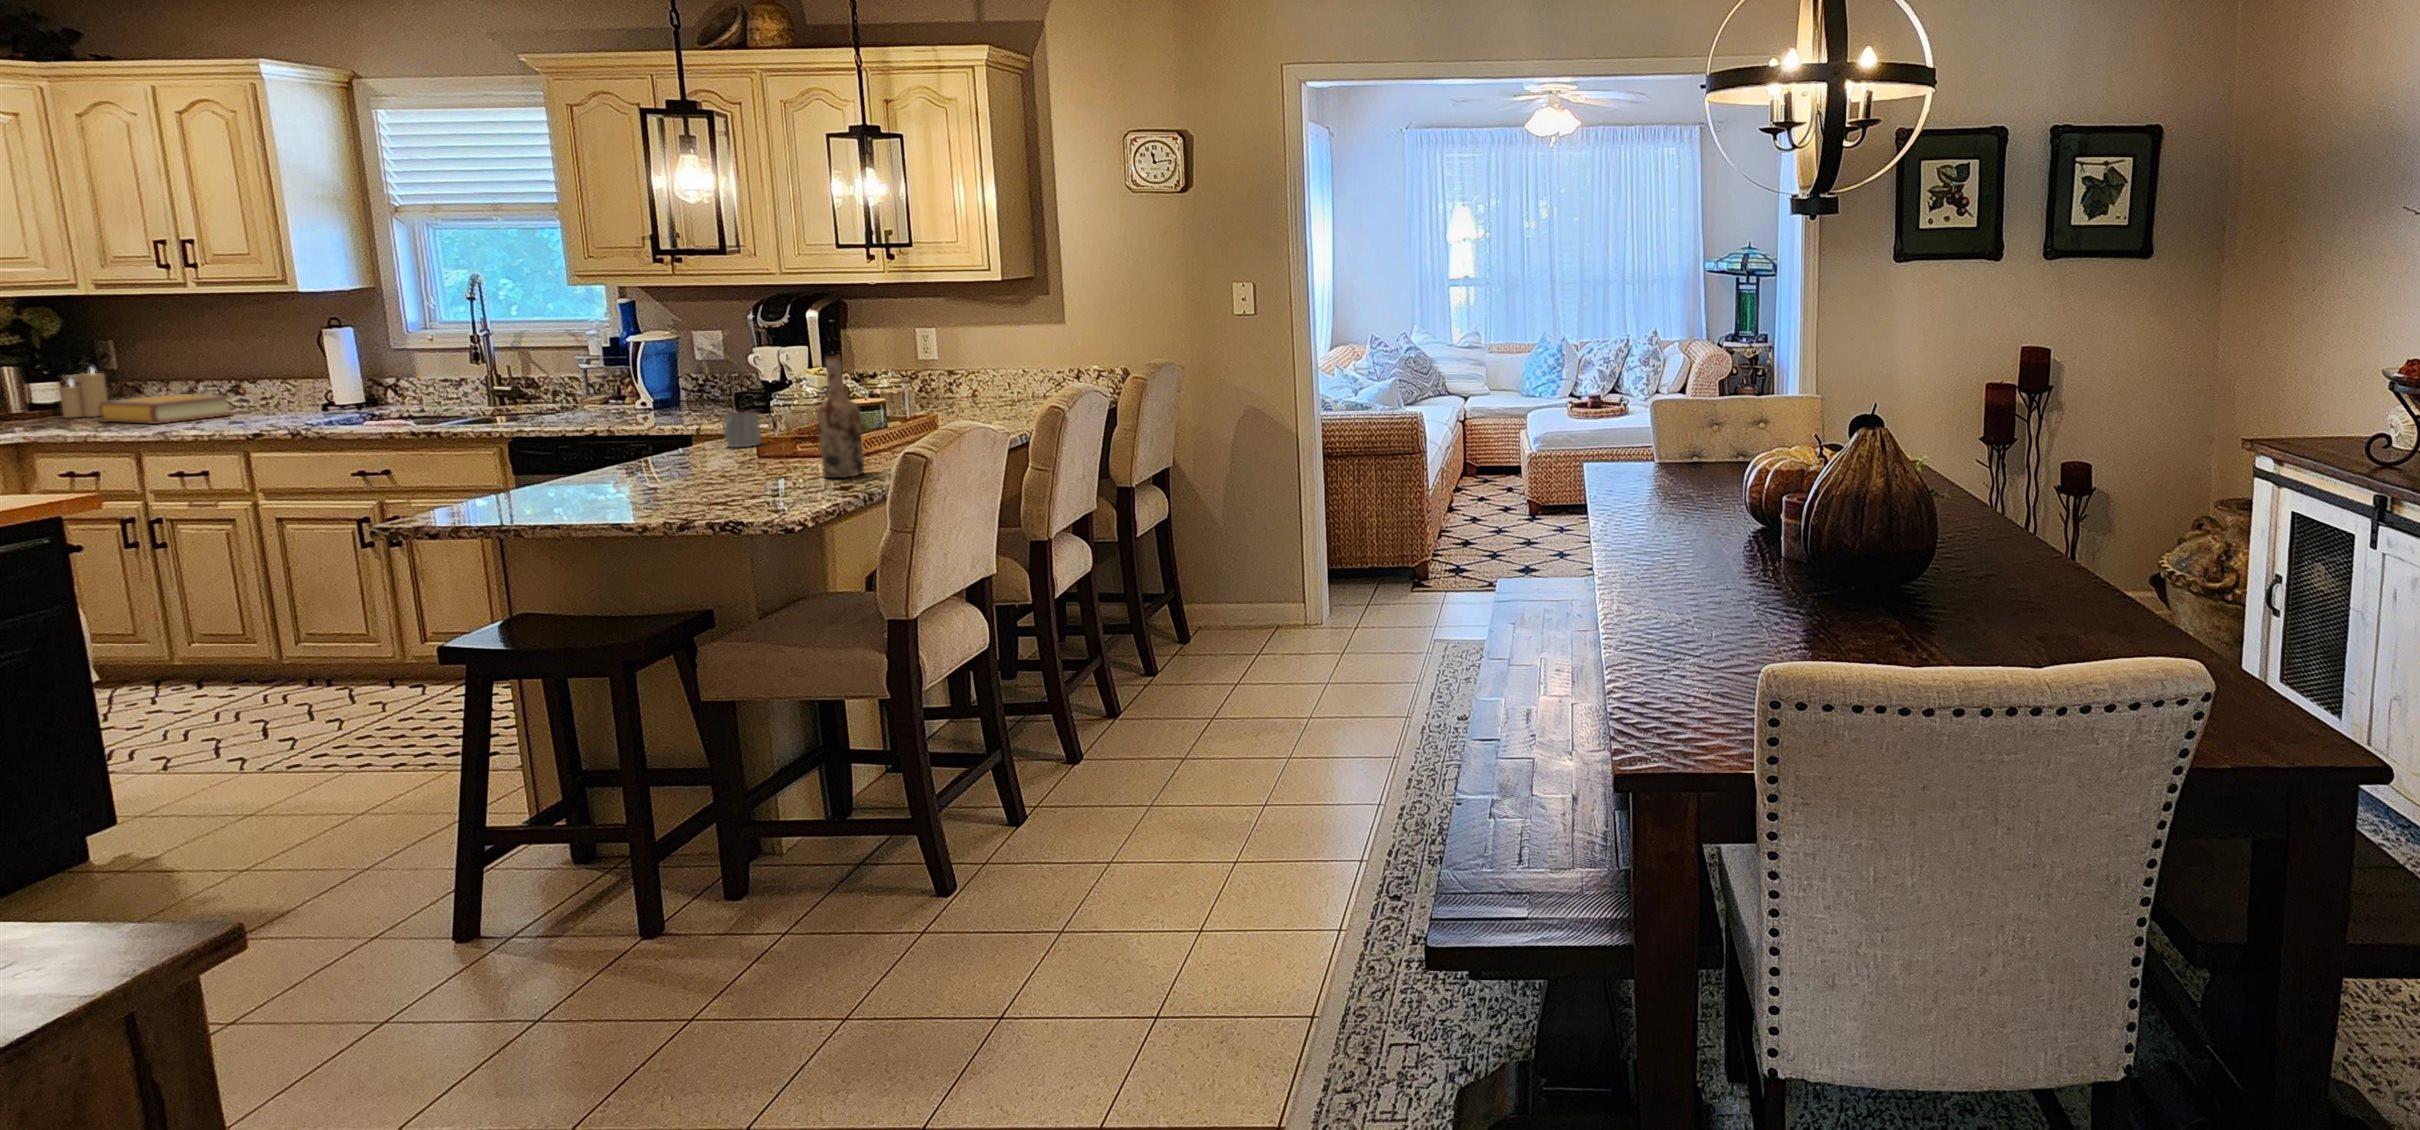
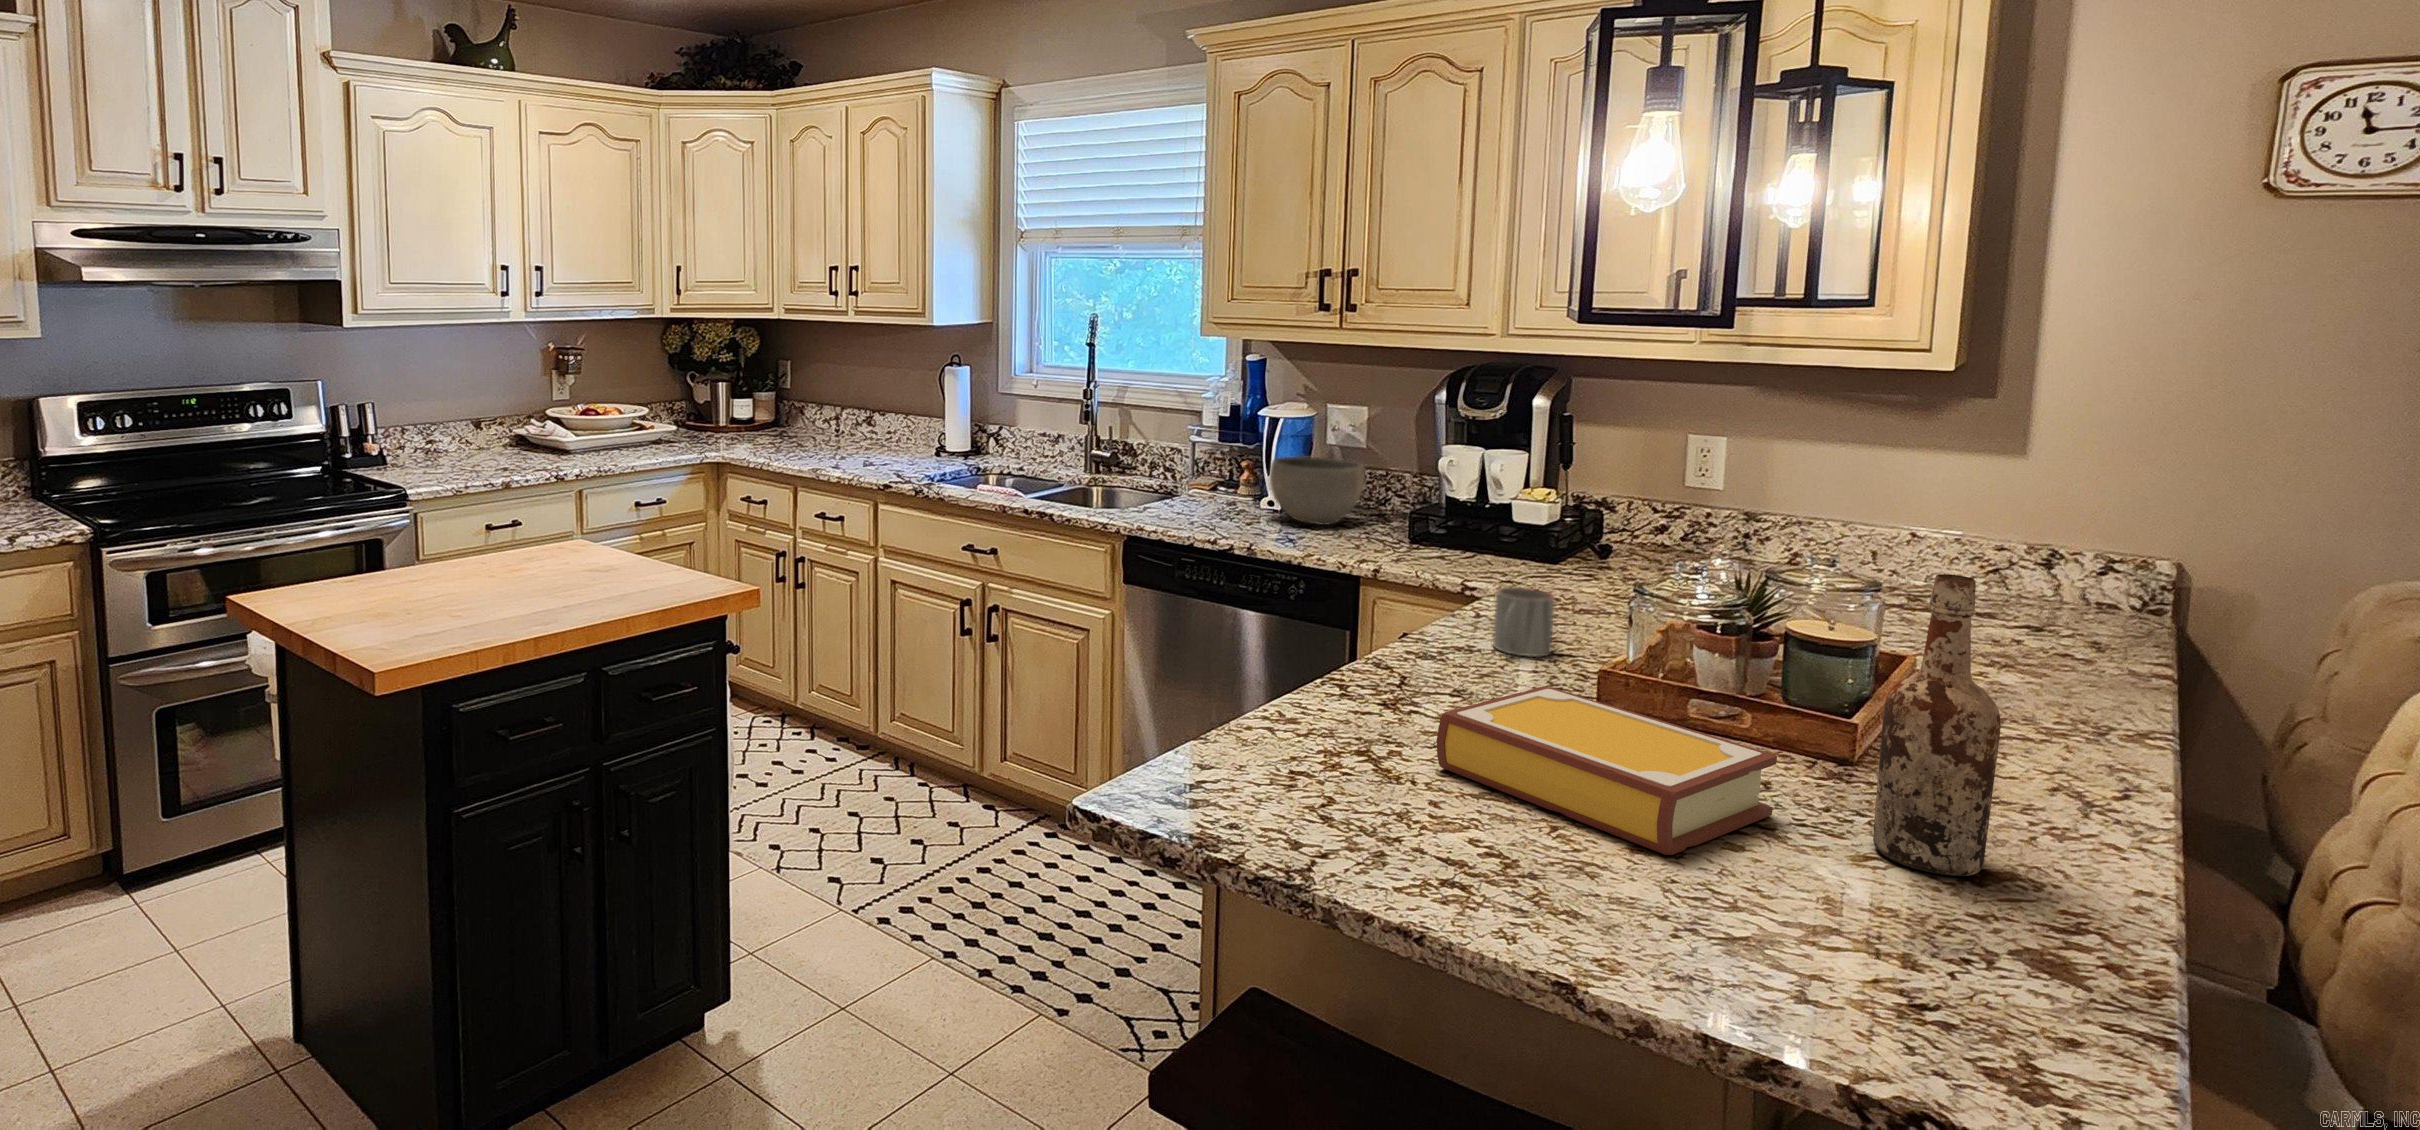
bowl: none [633,367,709,412] -> present [1270,456,1365,525]
candle: present [60,368,108,417] -> none [750,387,781,436]
book: present [99,394,233,424] -> present [1436,686,1777,855]

